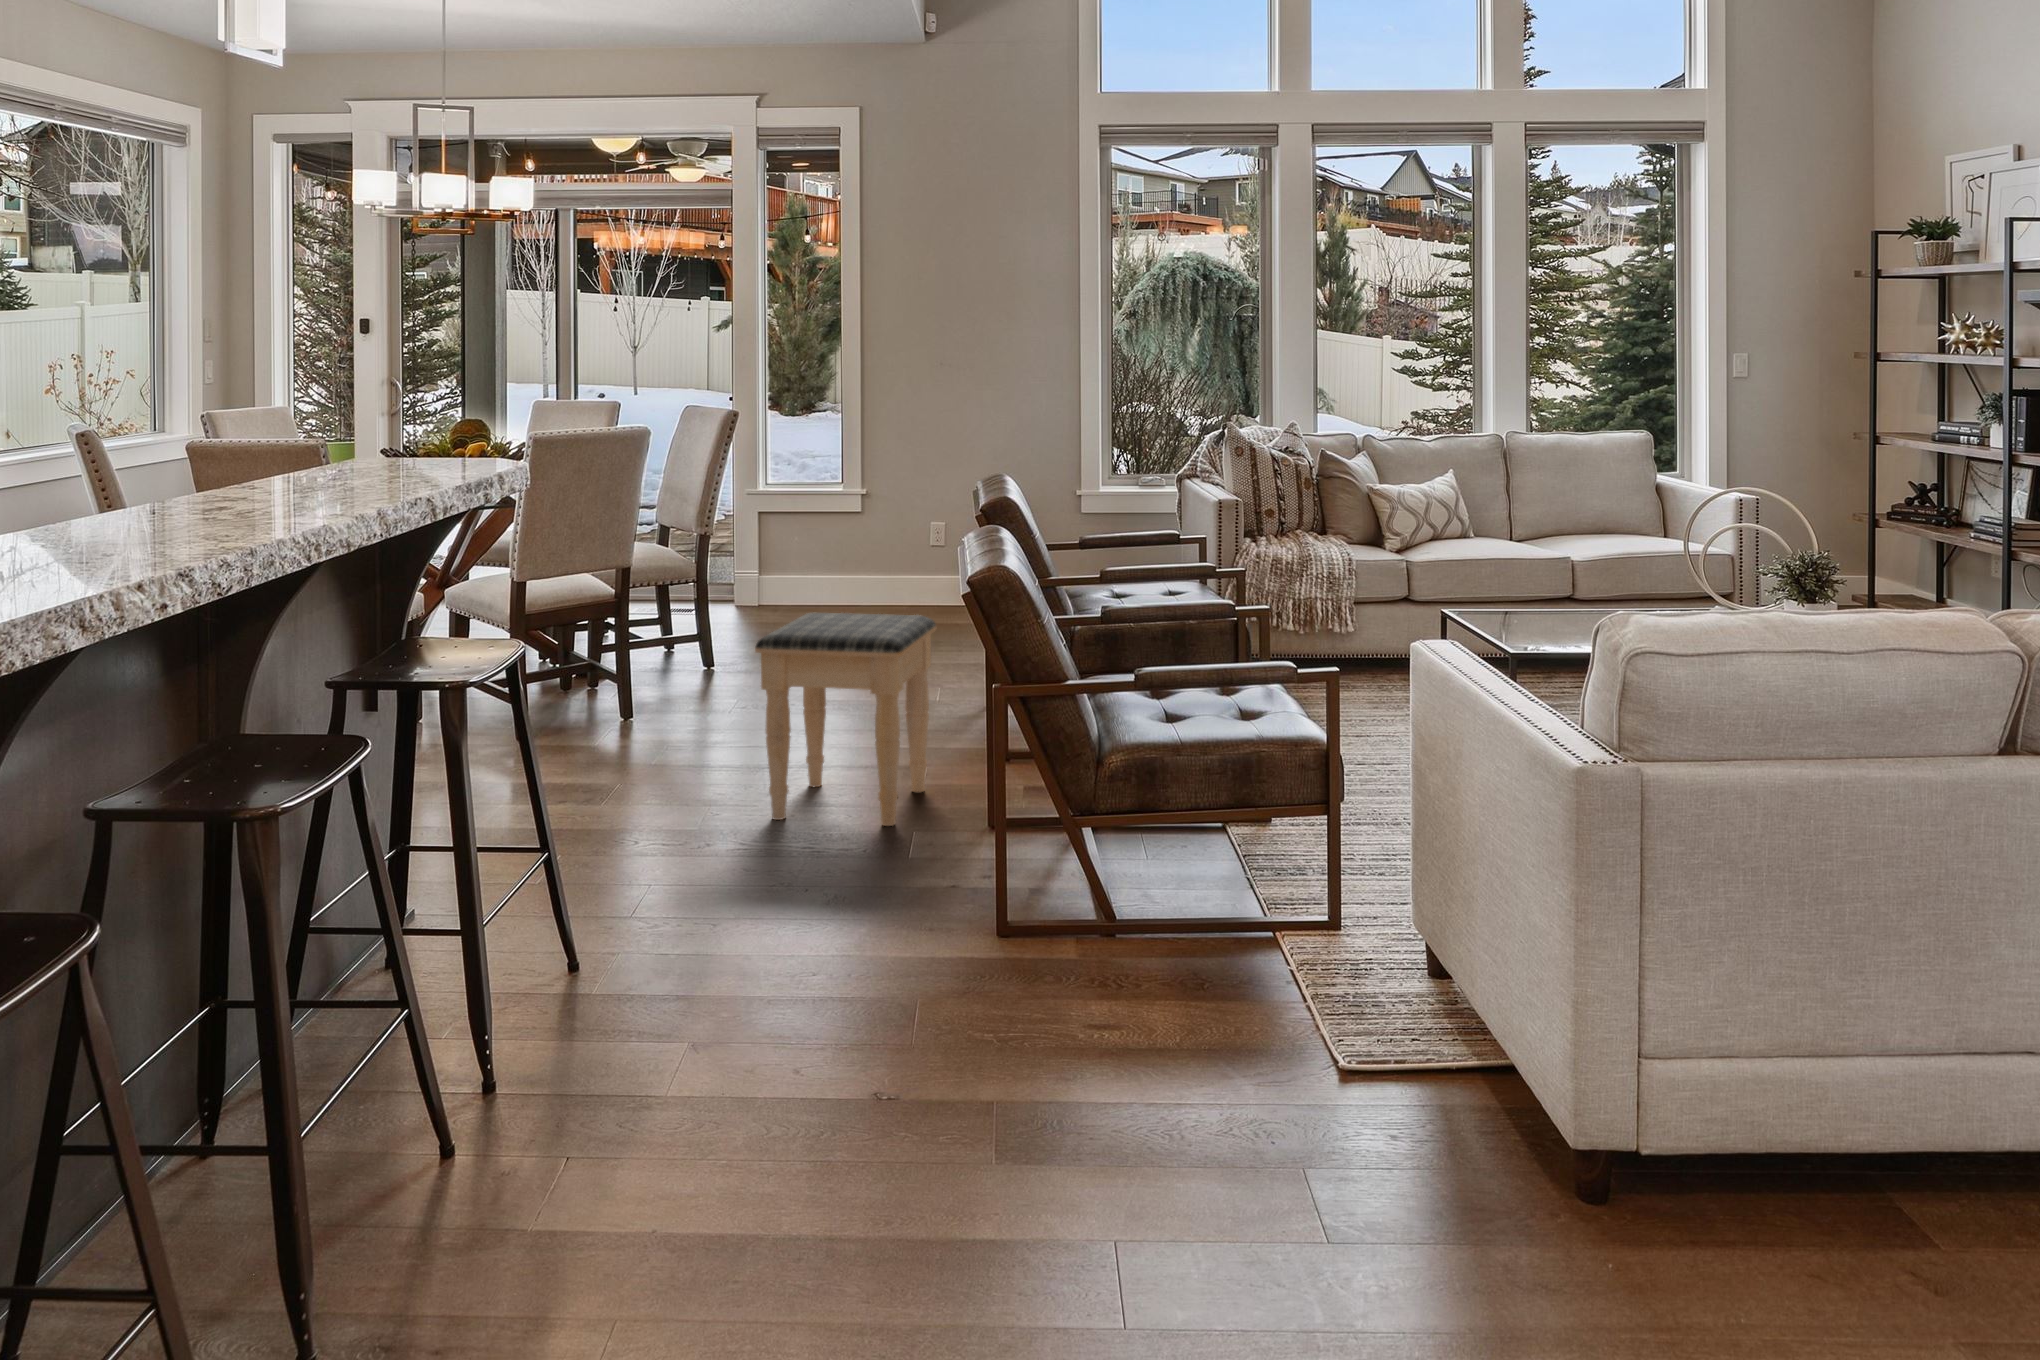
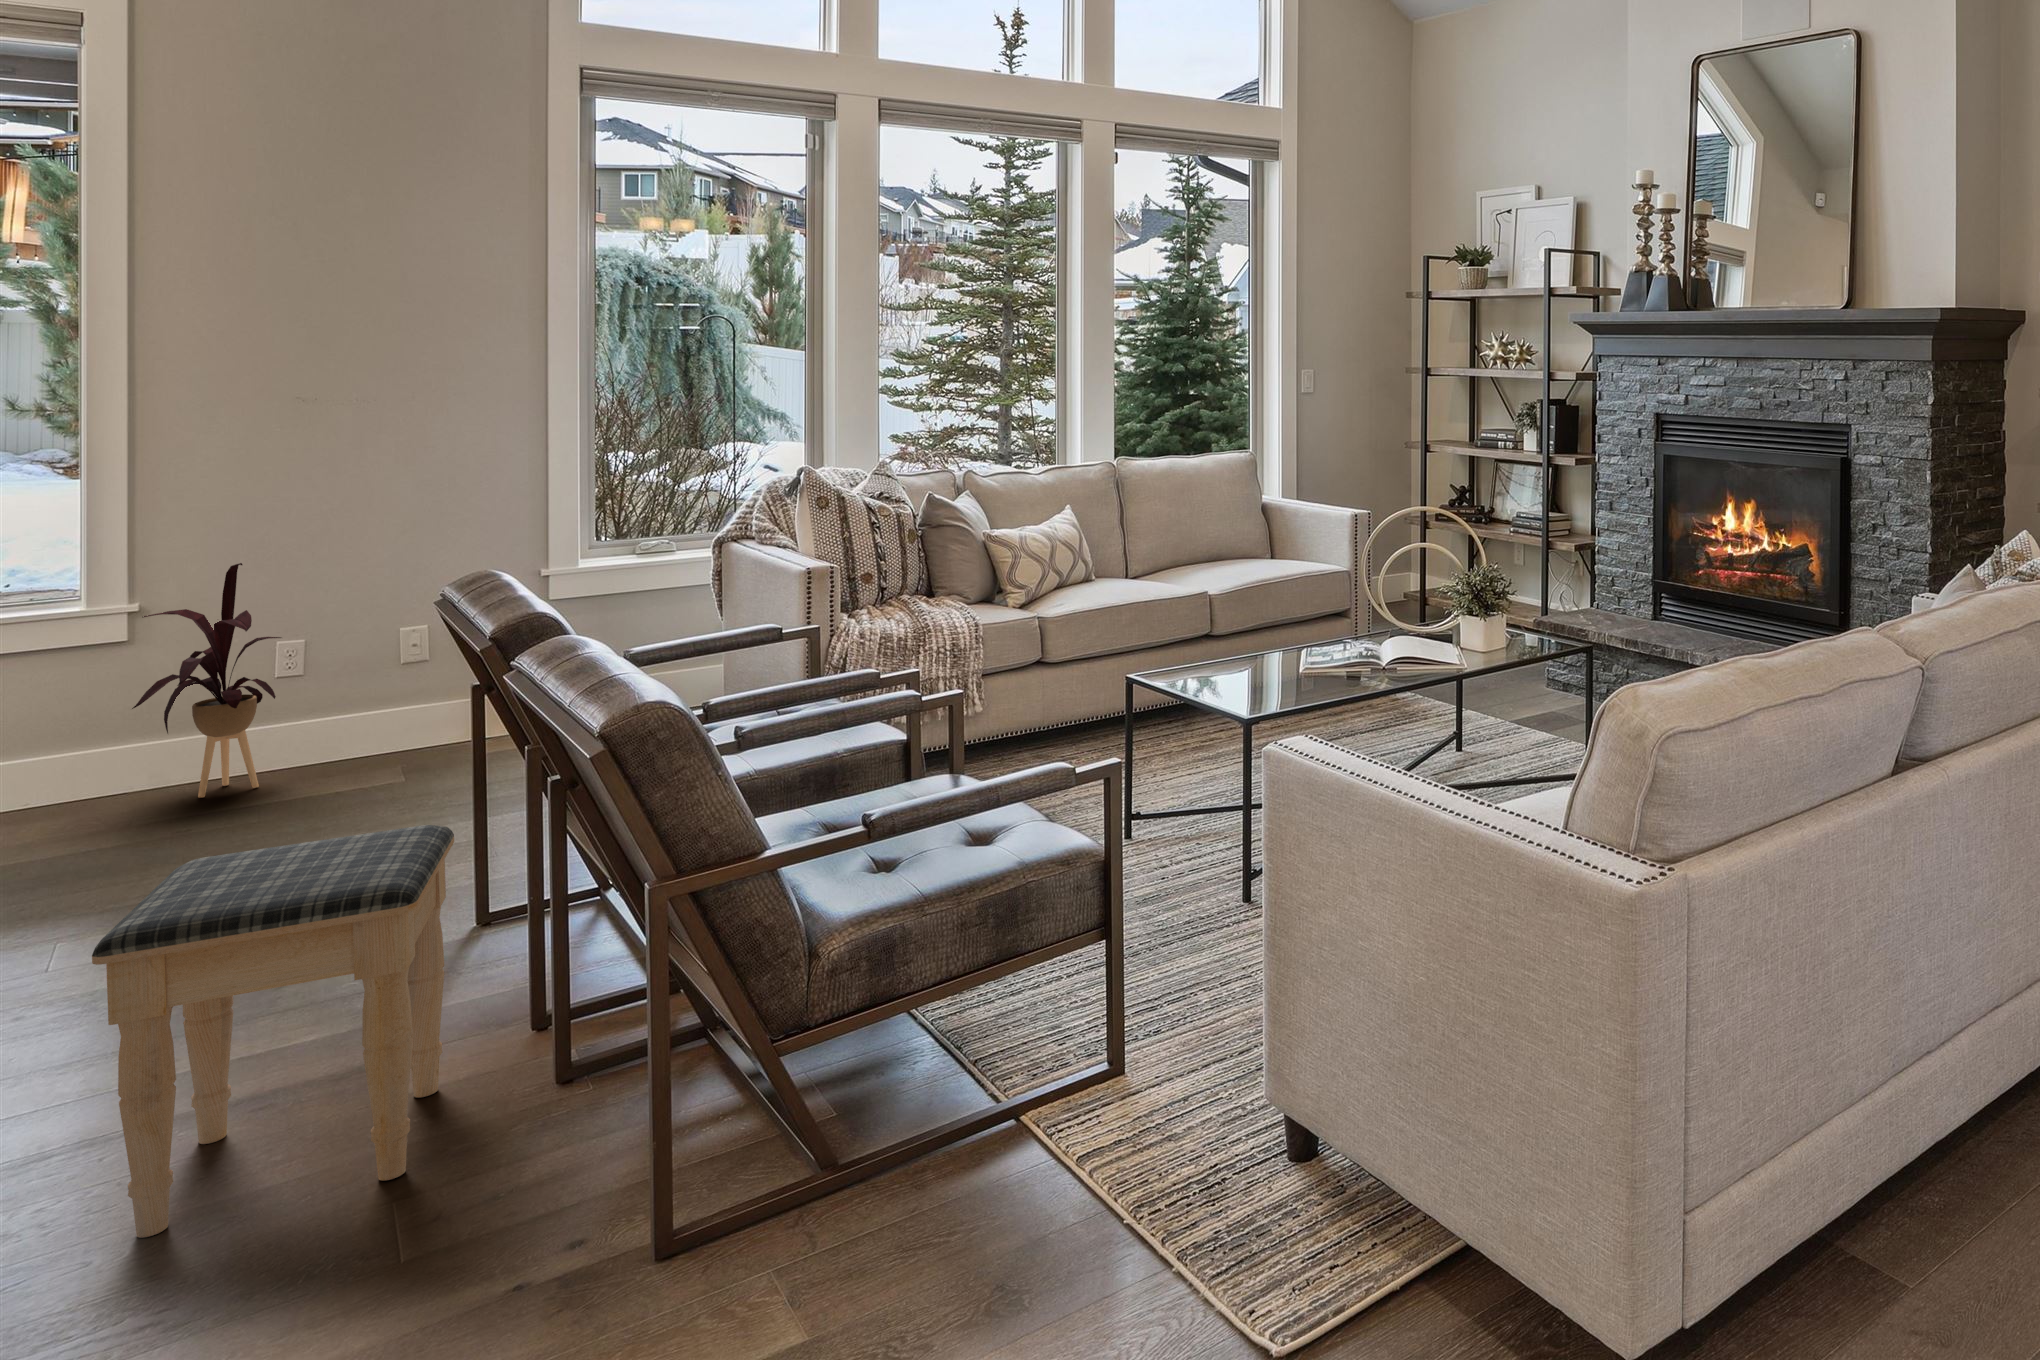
house plant: none [825,461,904,617] -> present [132,563,281,797]

